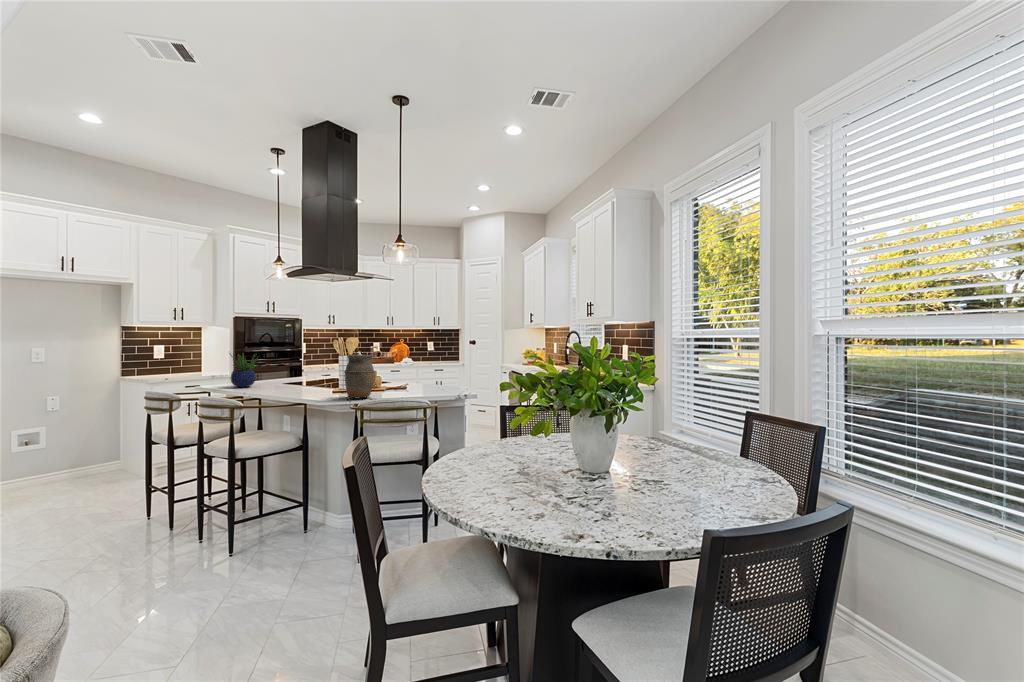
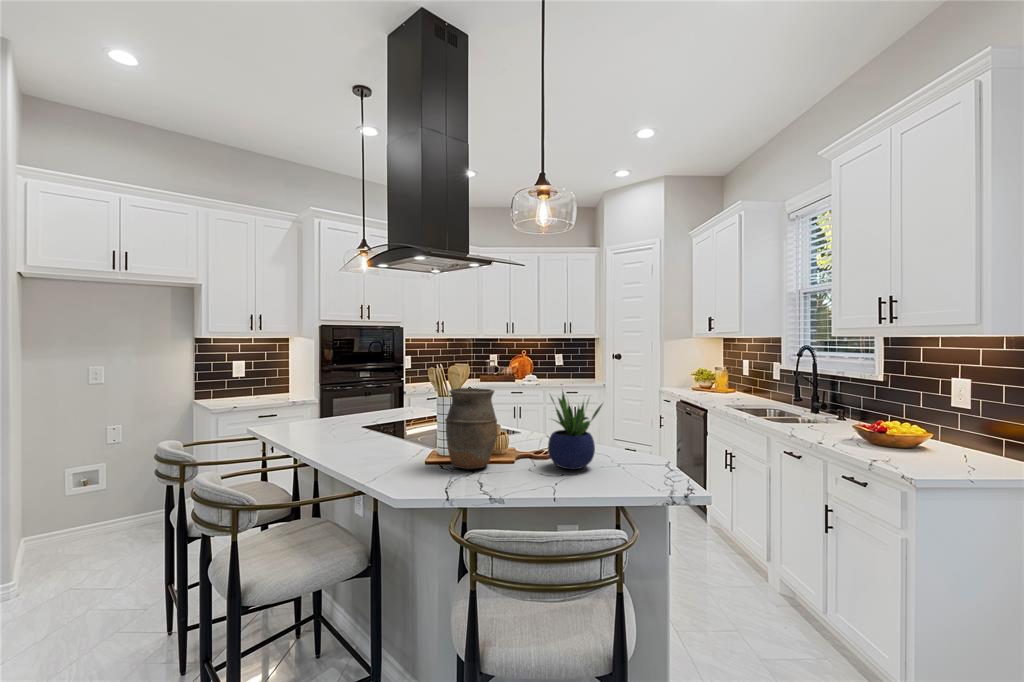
potted plant: present [231,355,257,387] -> present [548,392,602,469]

